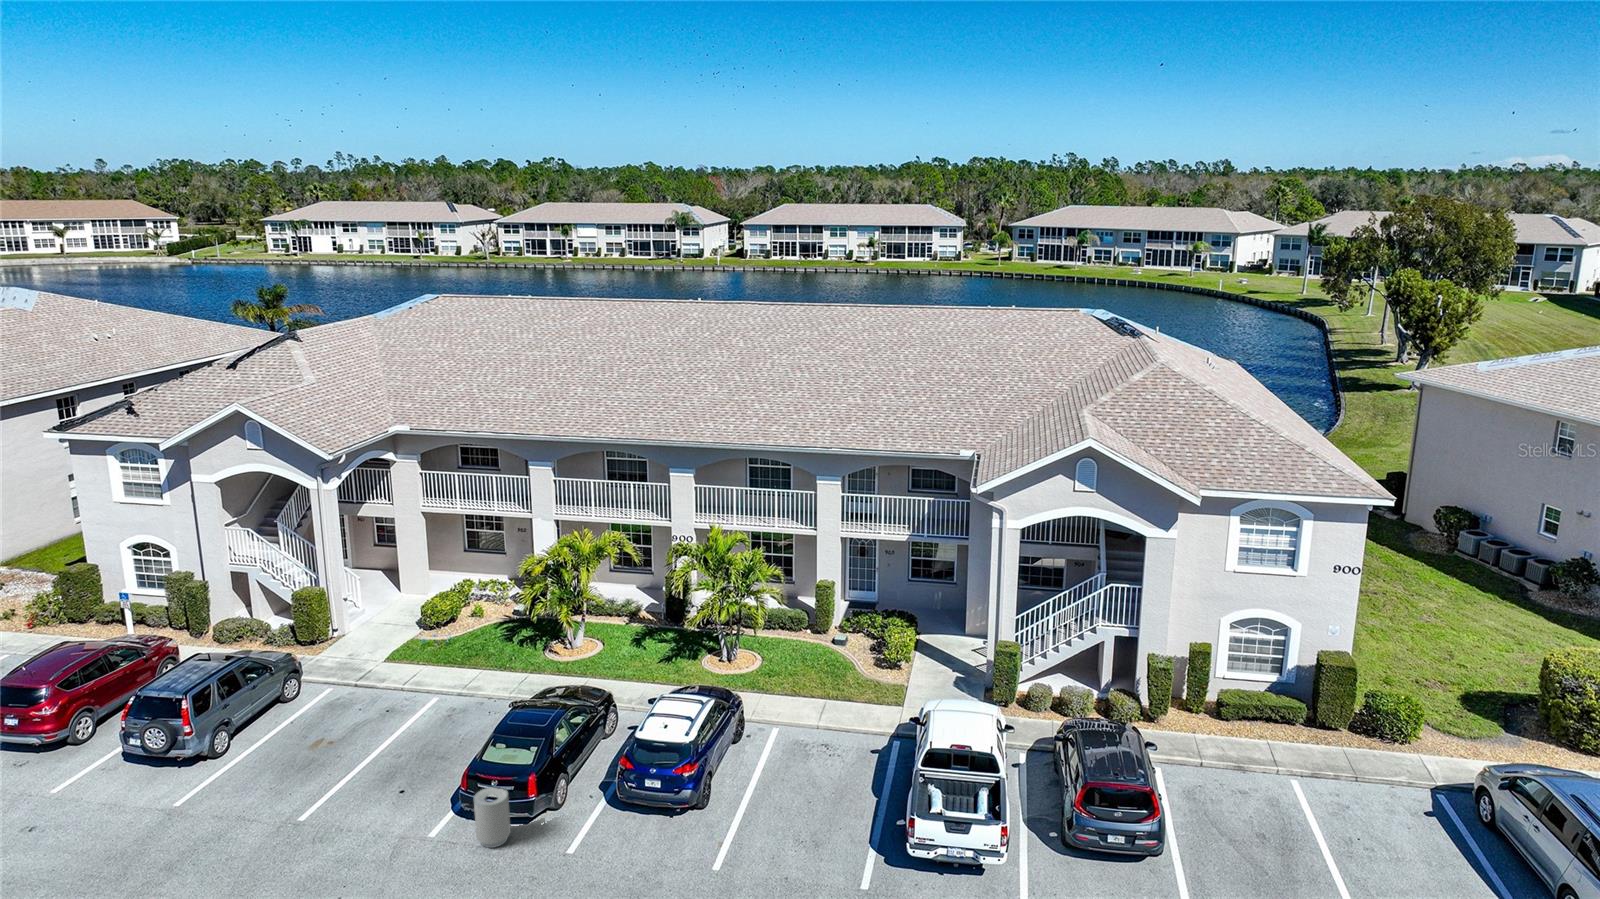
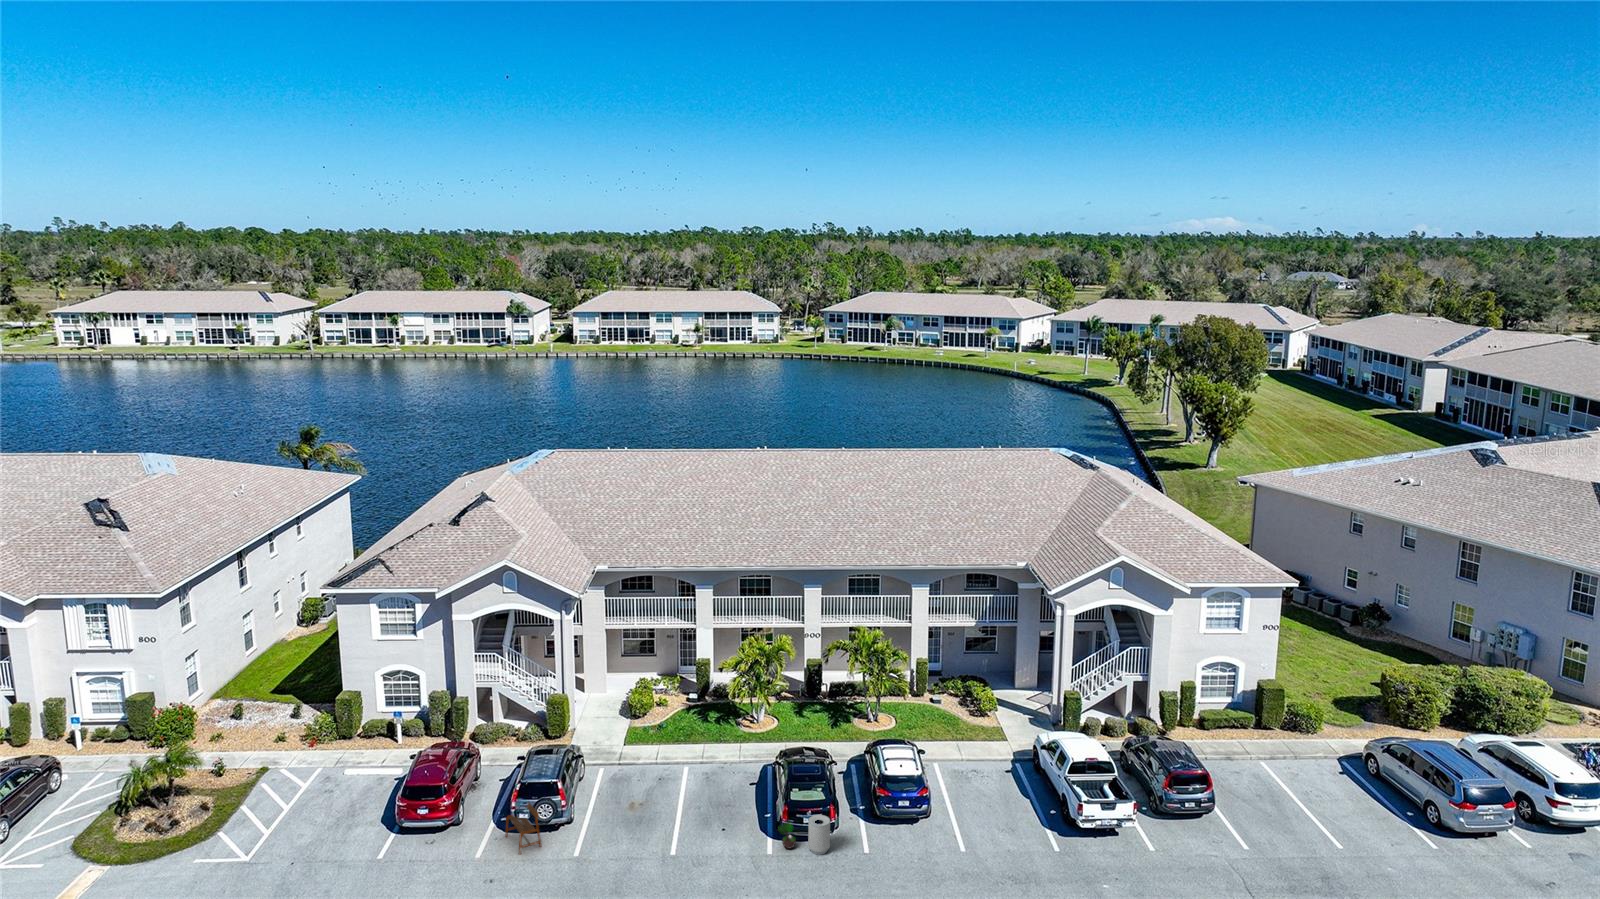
bench: none [96,716,147,795] -> present [506,802,541,854]
potted tree: none [431,788,466,833] -> present [778,822,796,849]

